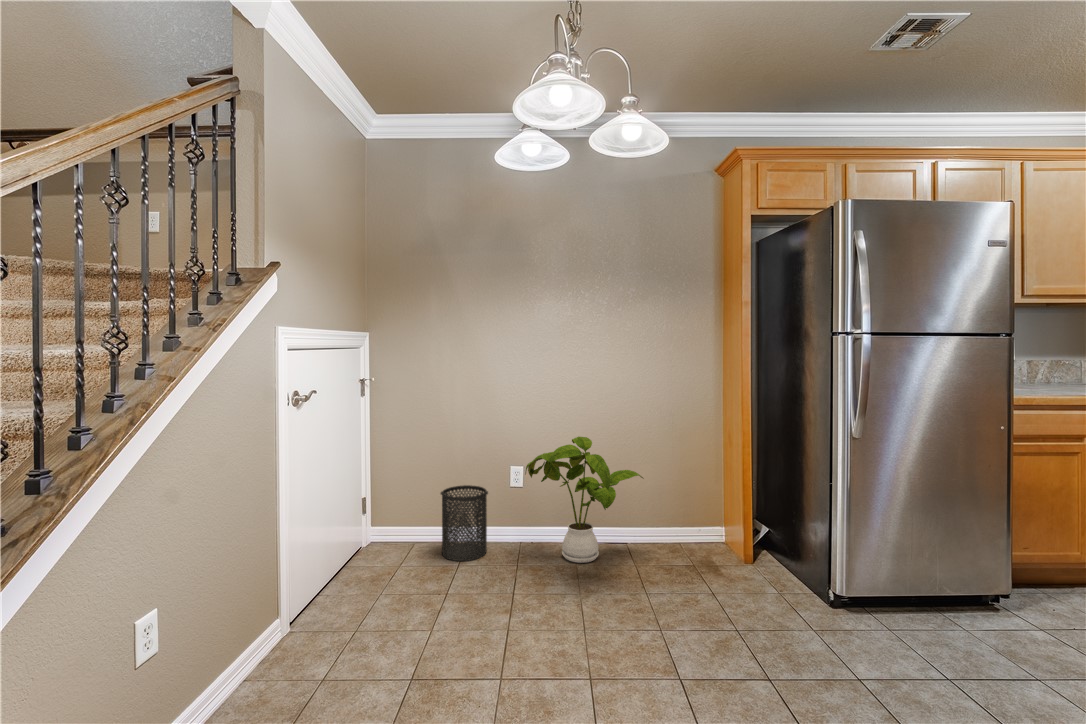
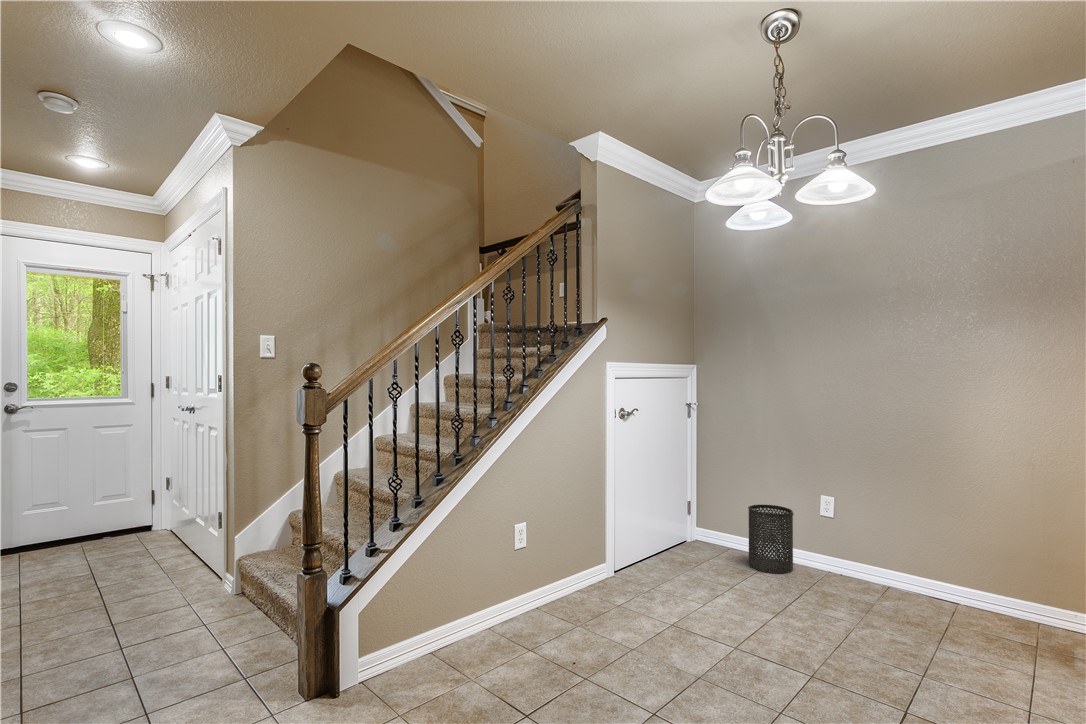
house plant: present [525,437,643,563] -> none [825,469,980,606]

